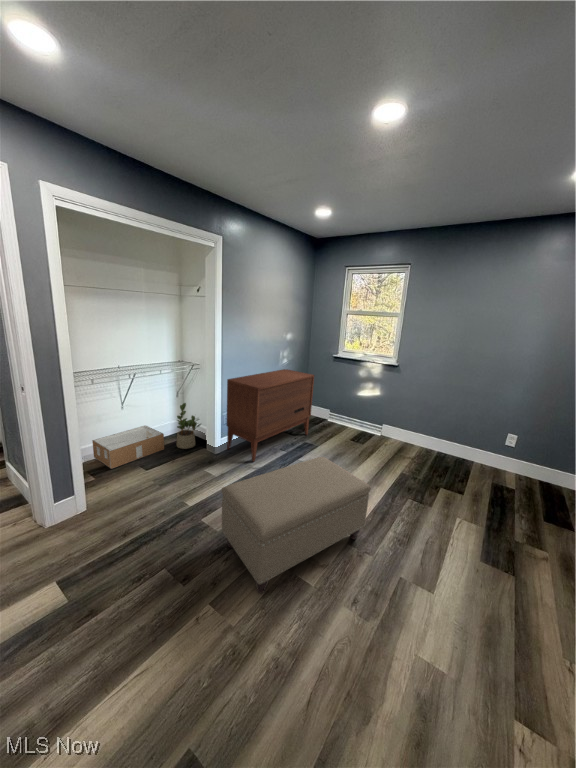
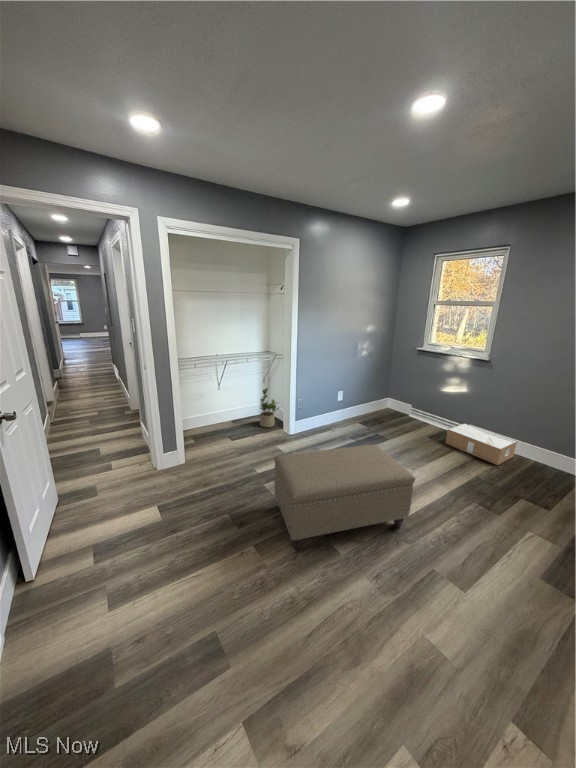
dresser: present [227,369,314,462] -> none [300,362,390,445]
cardboard box: present [92,426,164,469] -> present [445,424,517,465]

